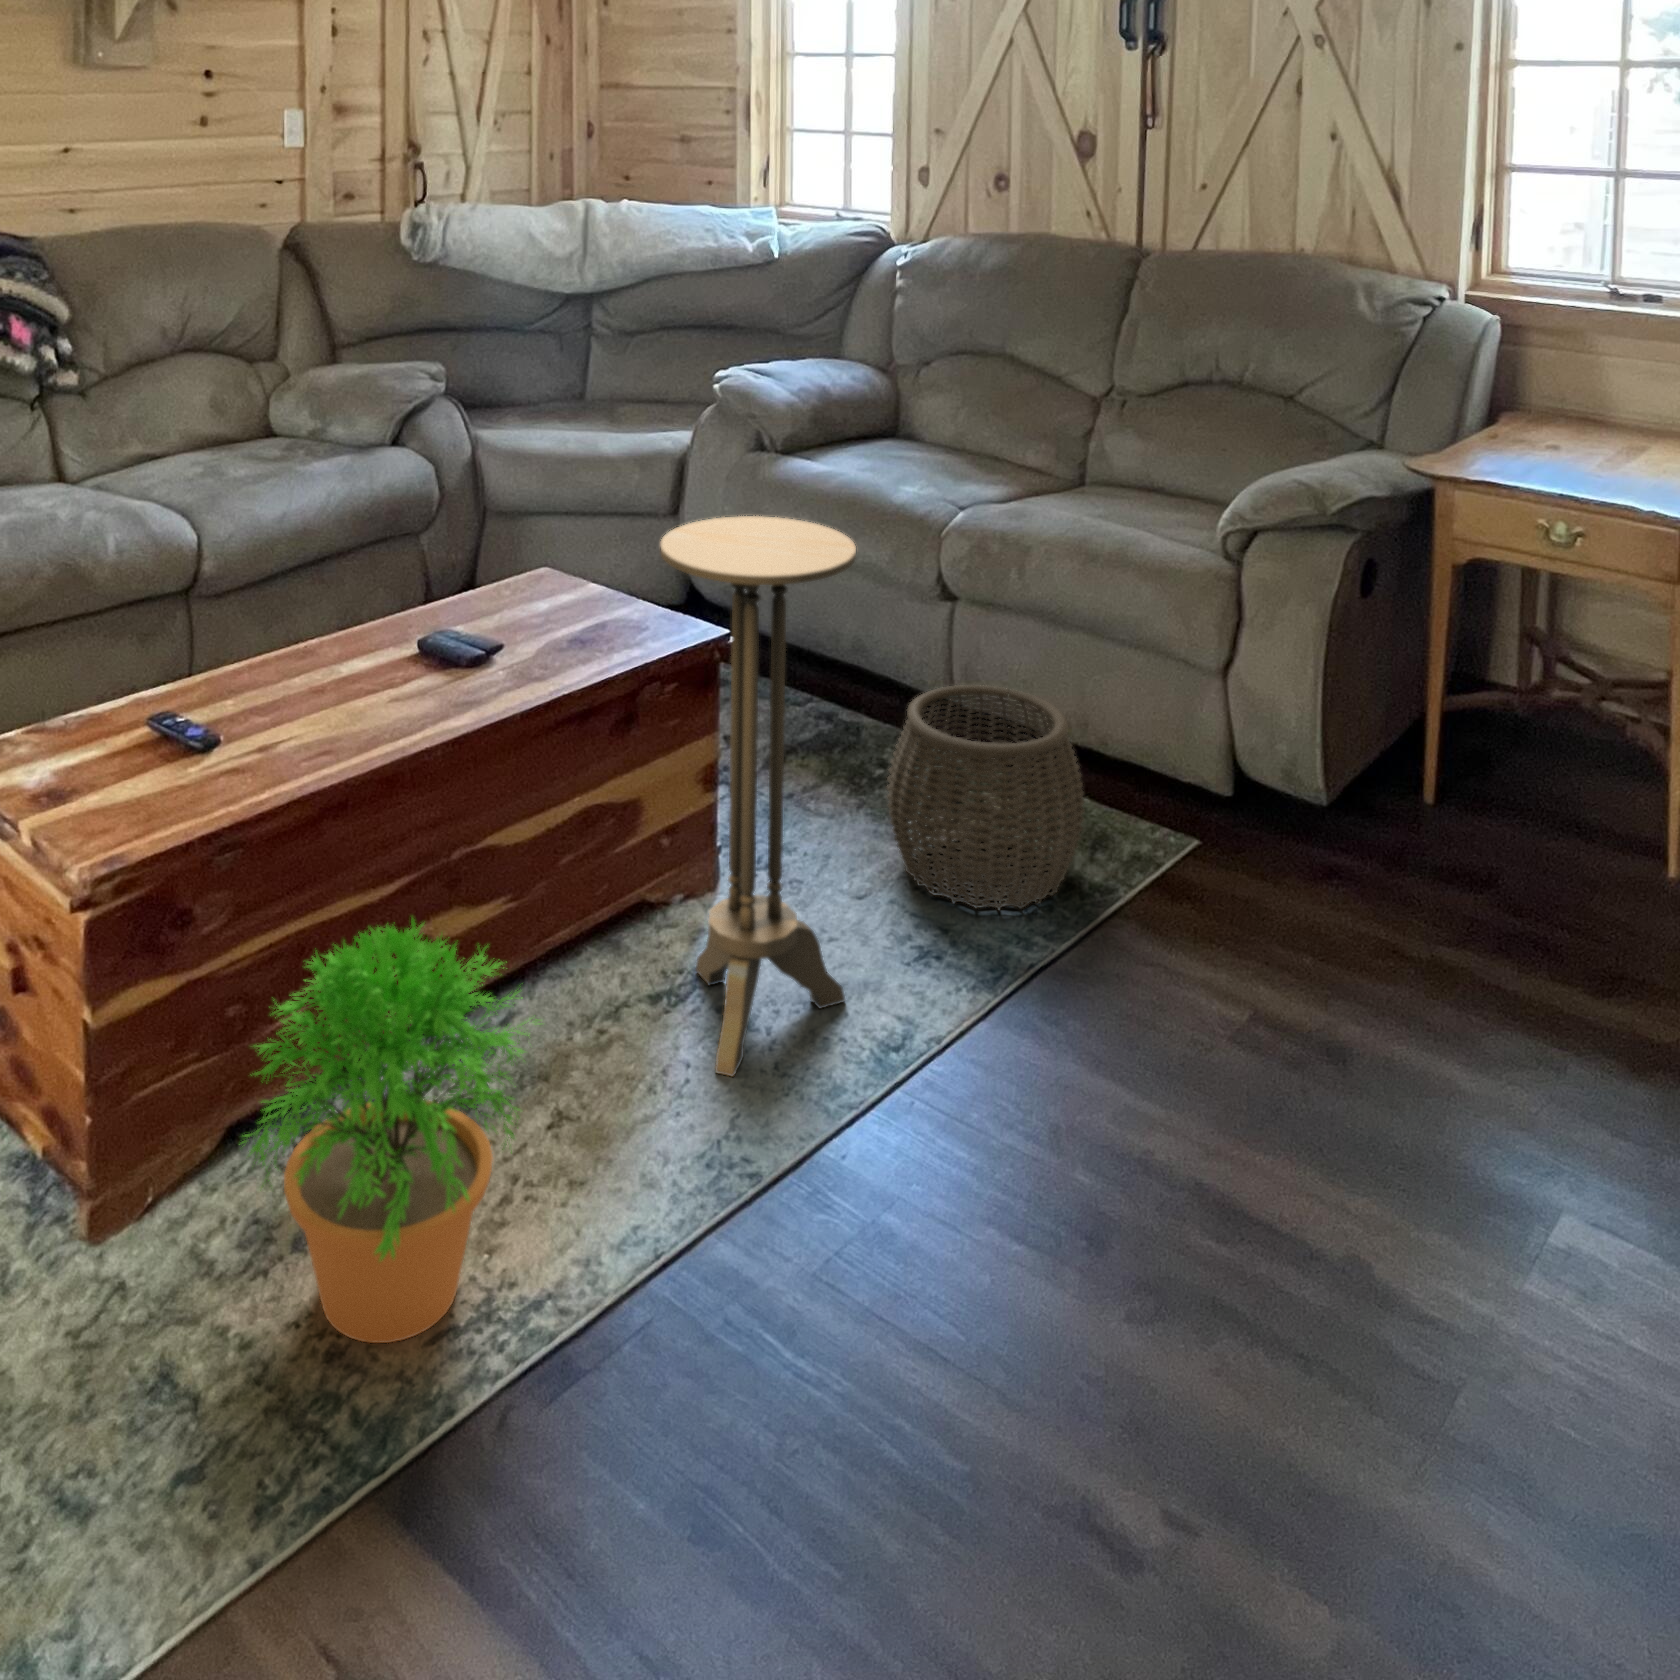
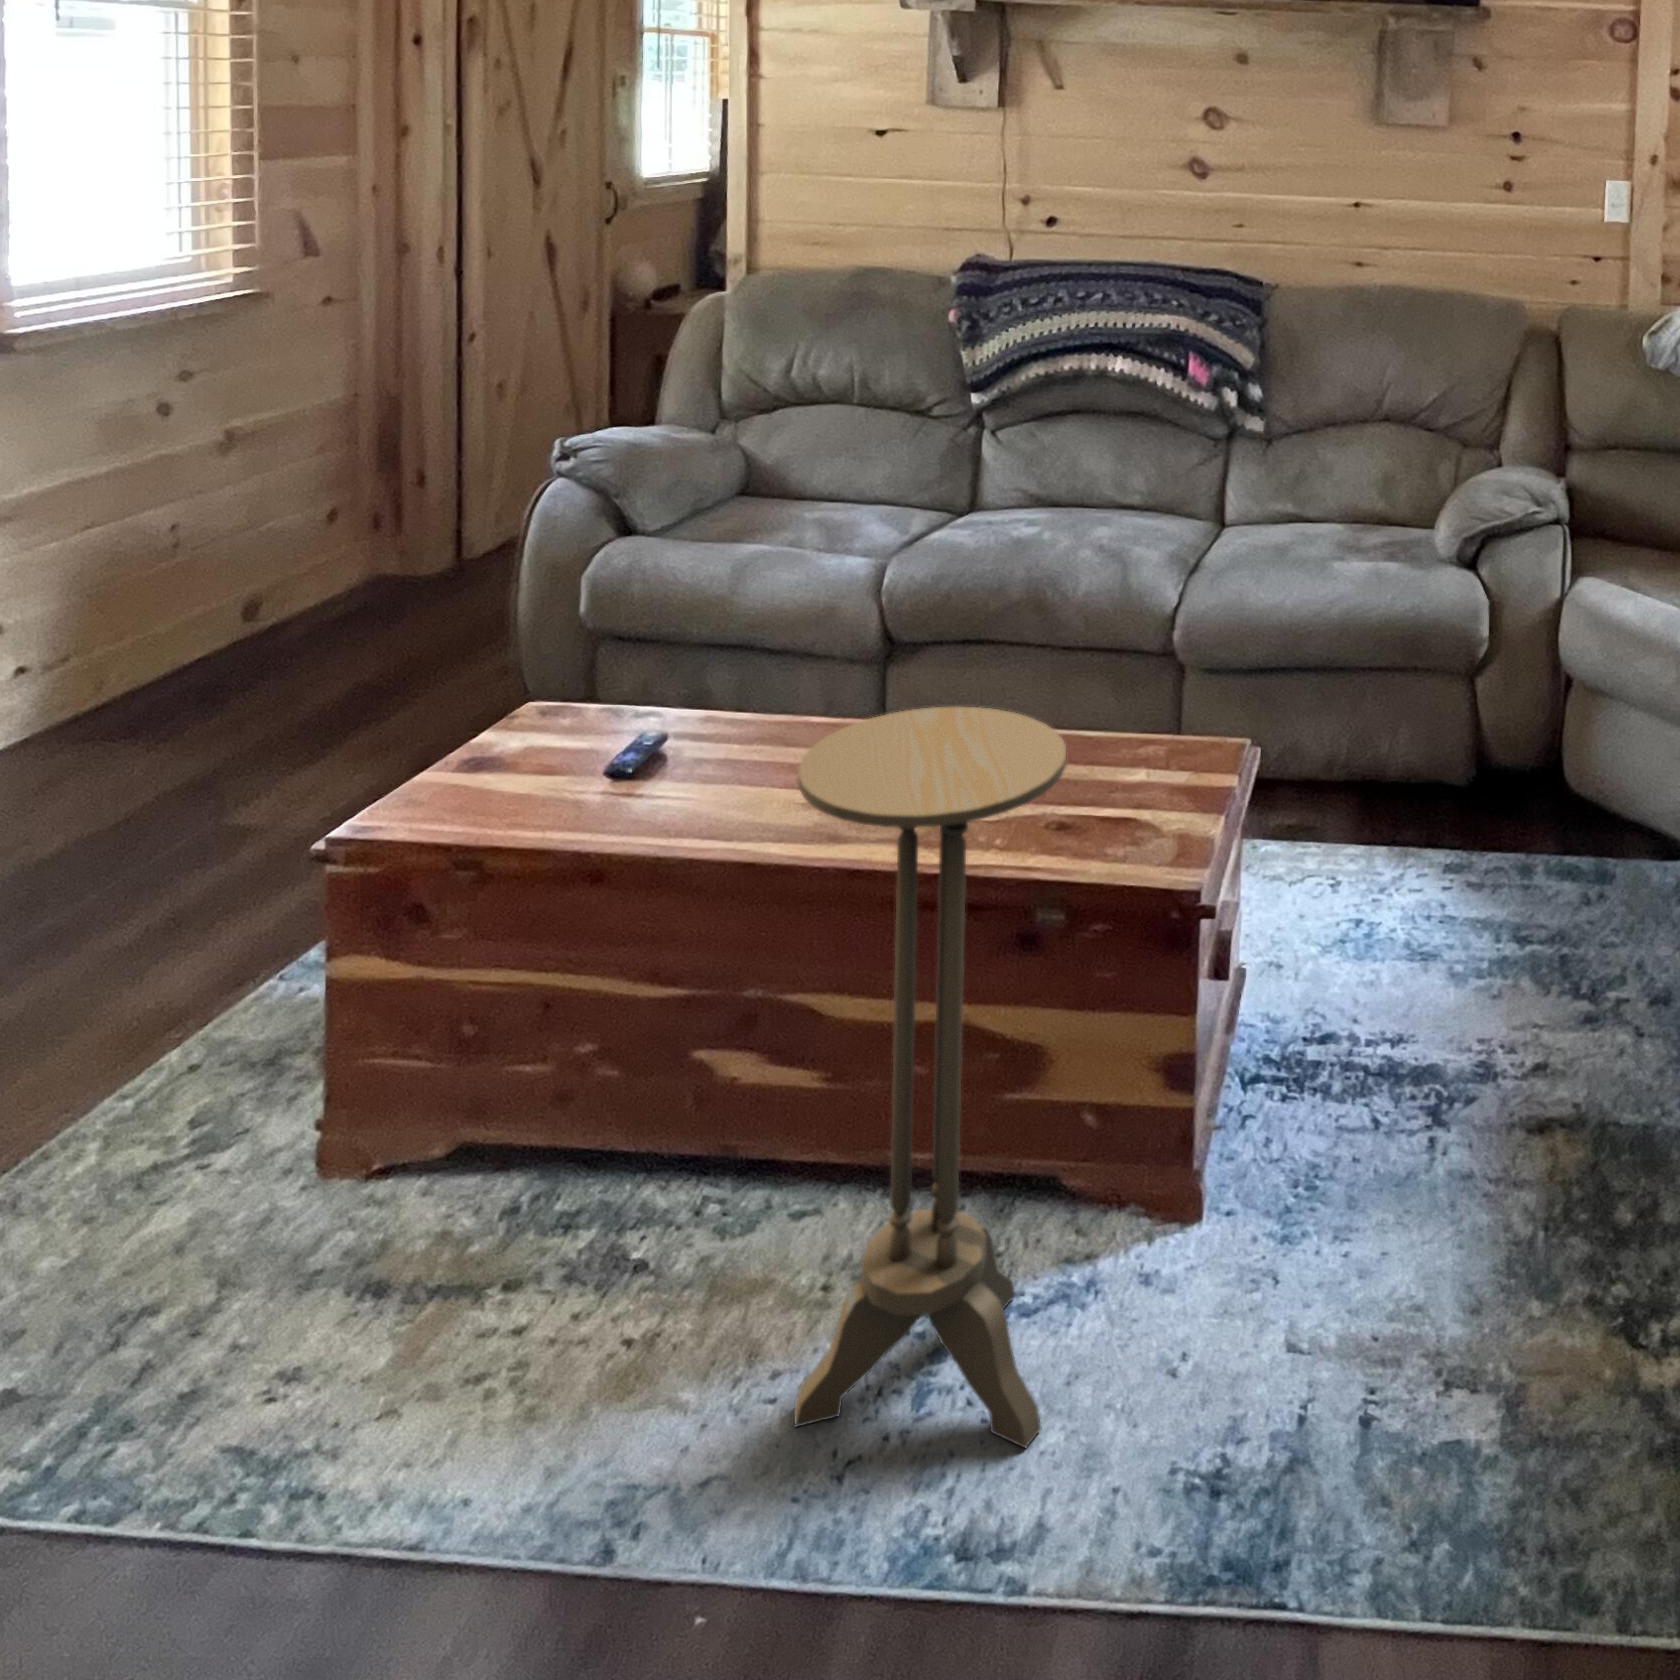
woven basket: present [887,685,1084,910] -> none [1324,1108,1633,1543]
potted plant: present [245,918,536,1343] -> none [111,975,477,1421]

